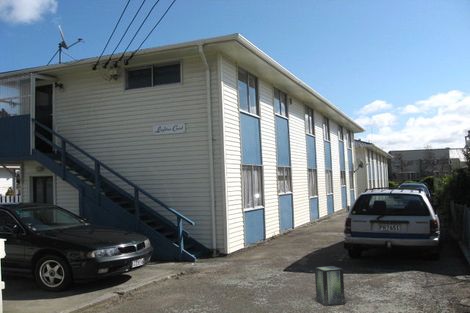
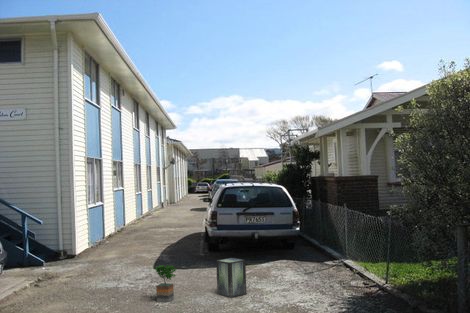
potted tree: none [253,268,275,304] -> present [155,265,176,302]

